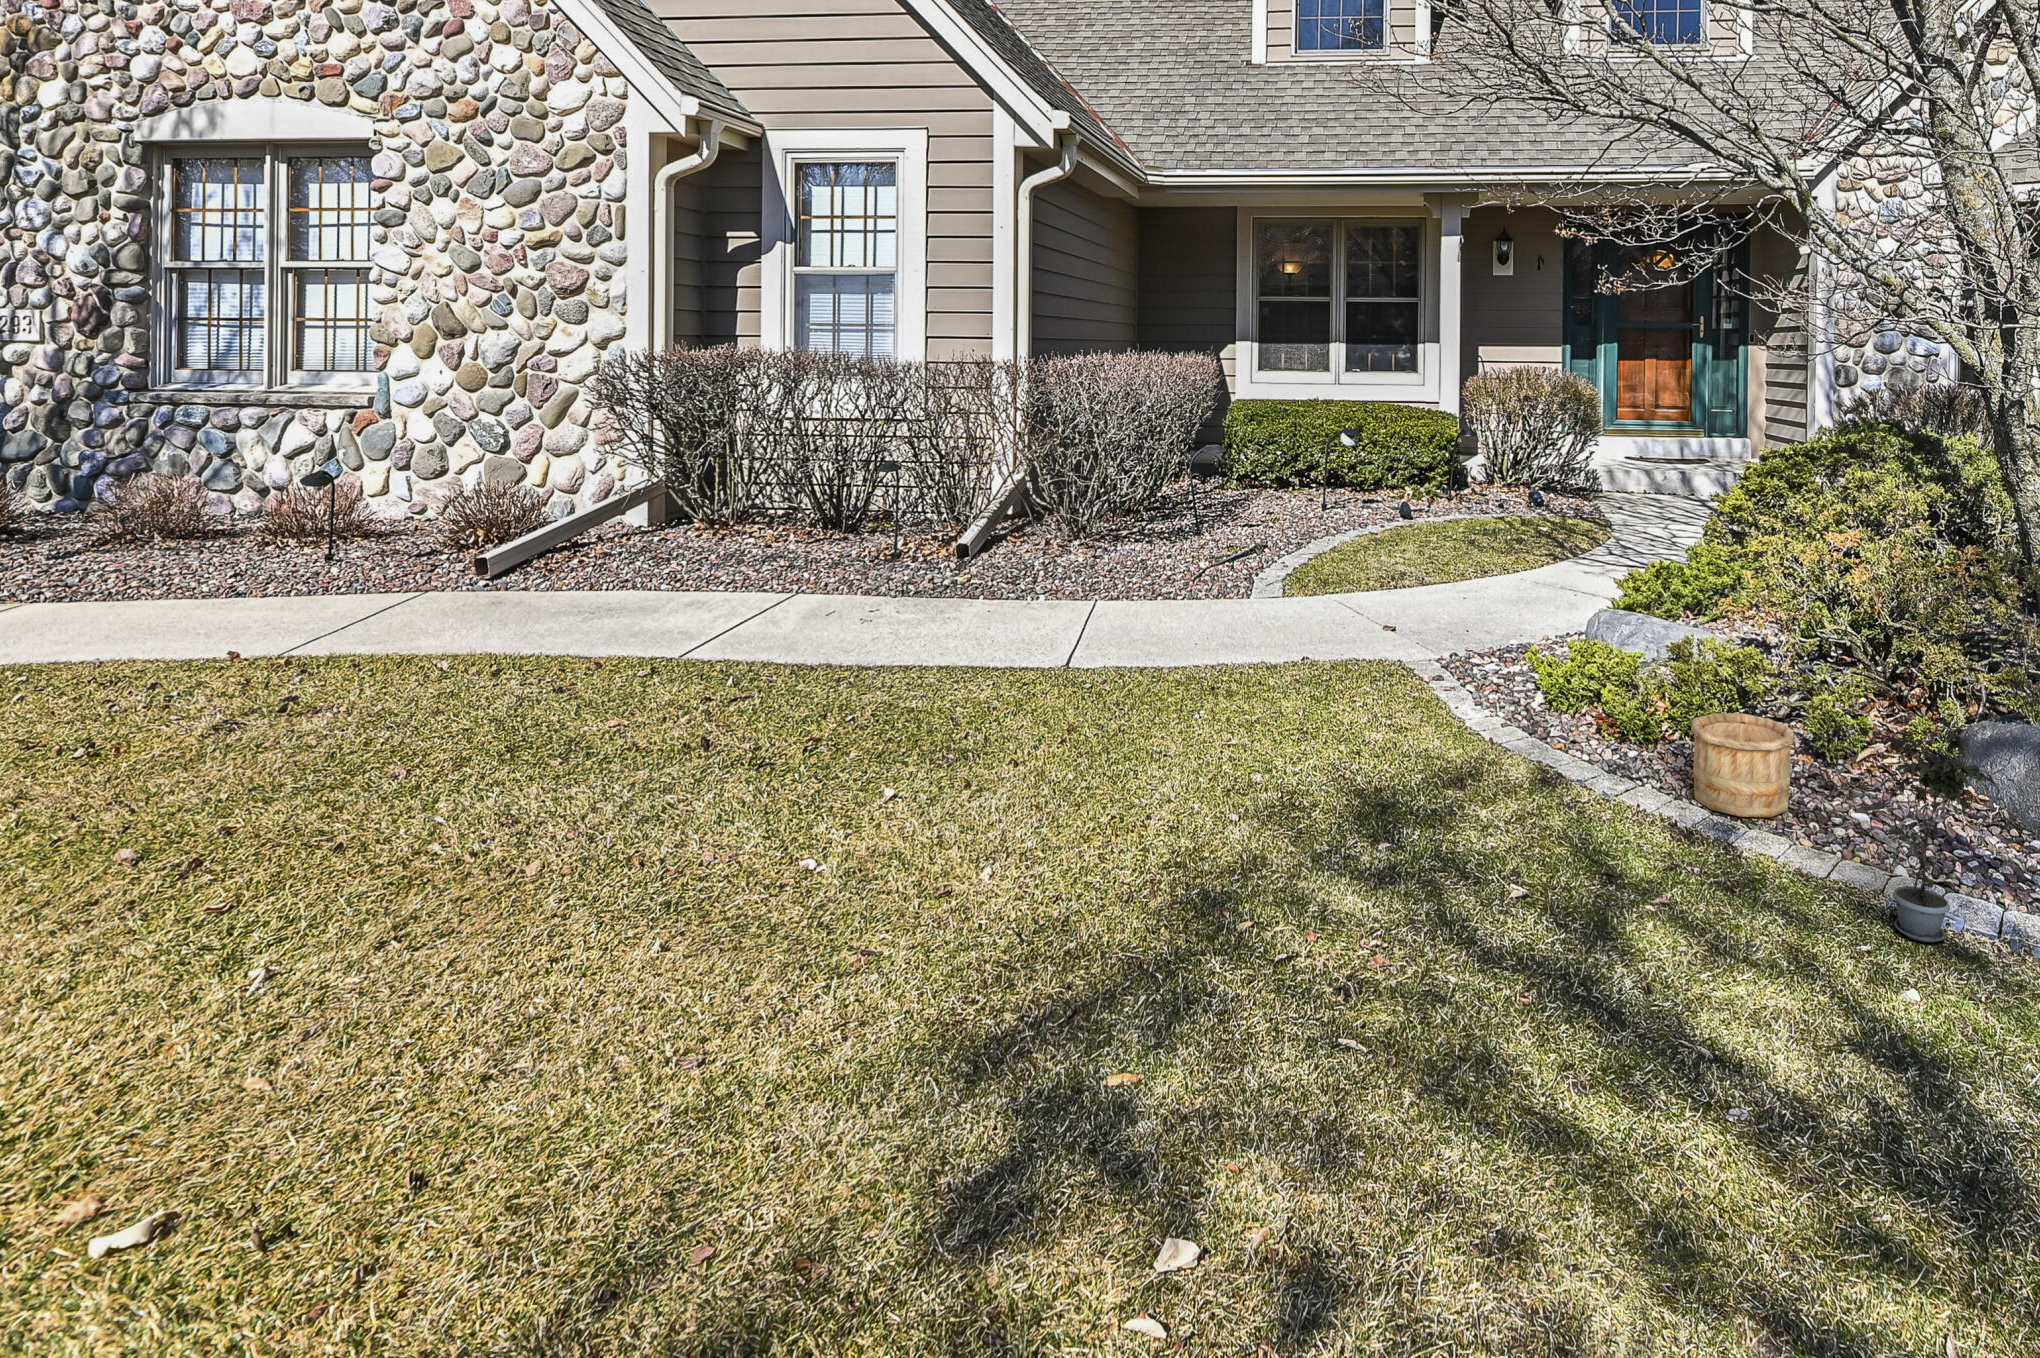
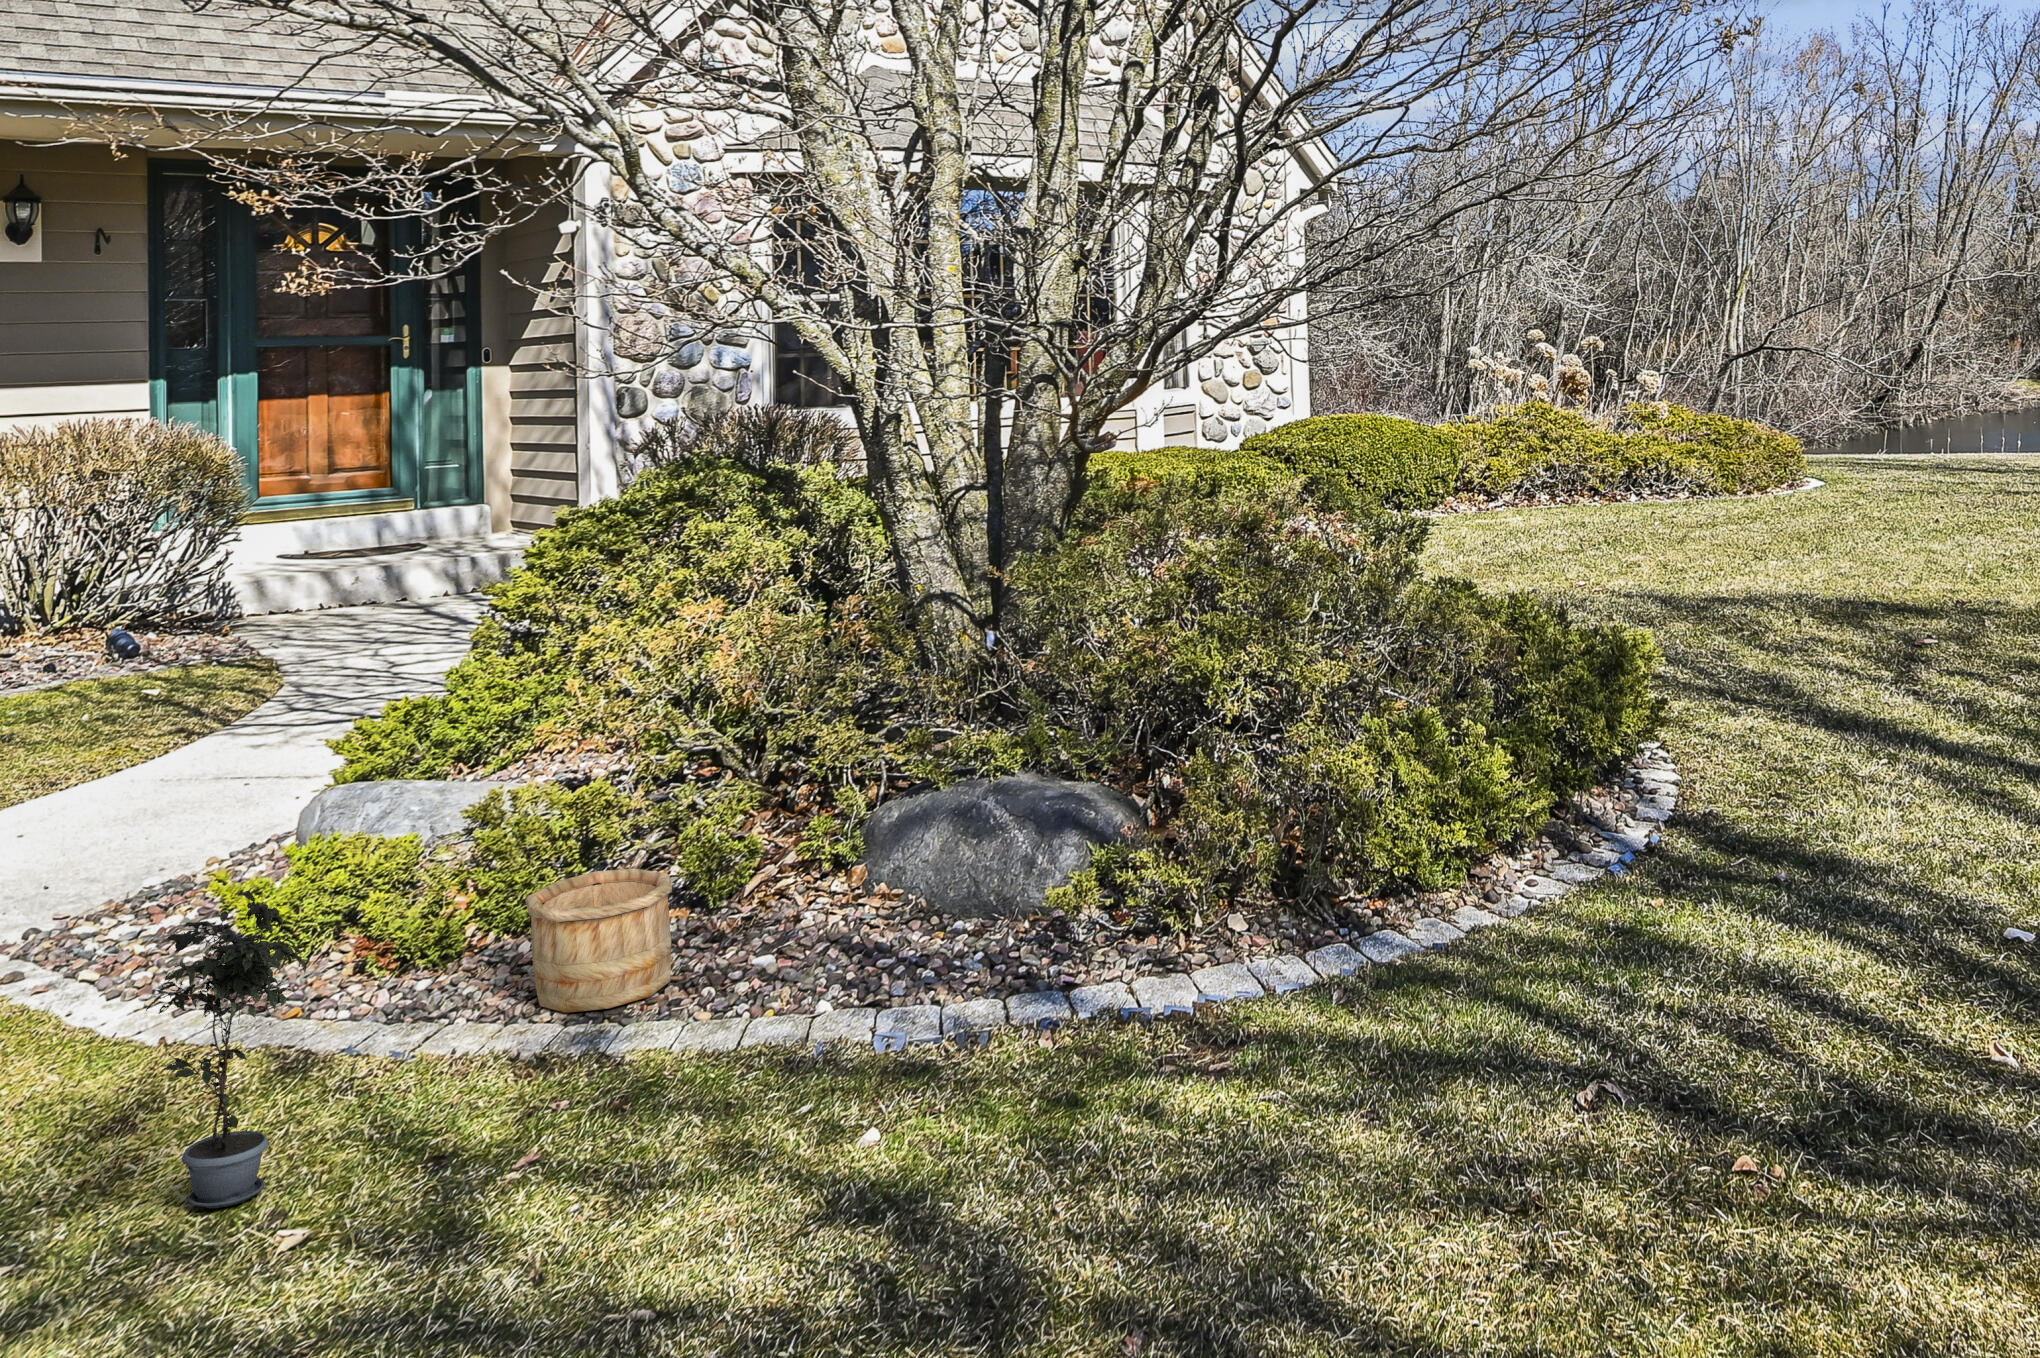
potted plant: present [1880,721,1999,943] -> present [146,890,307,1208]

